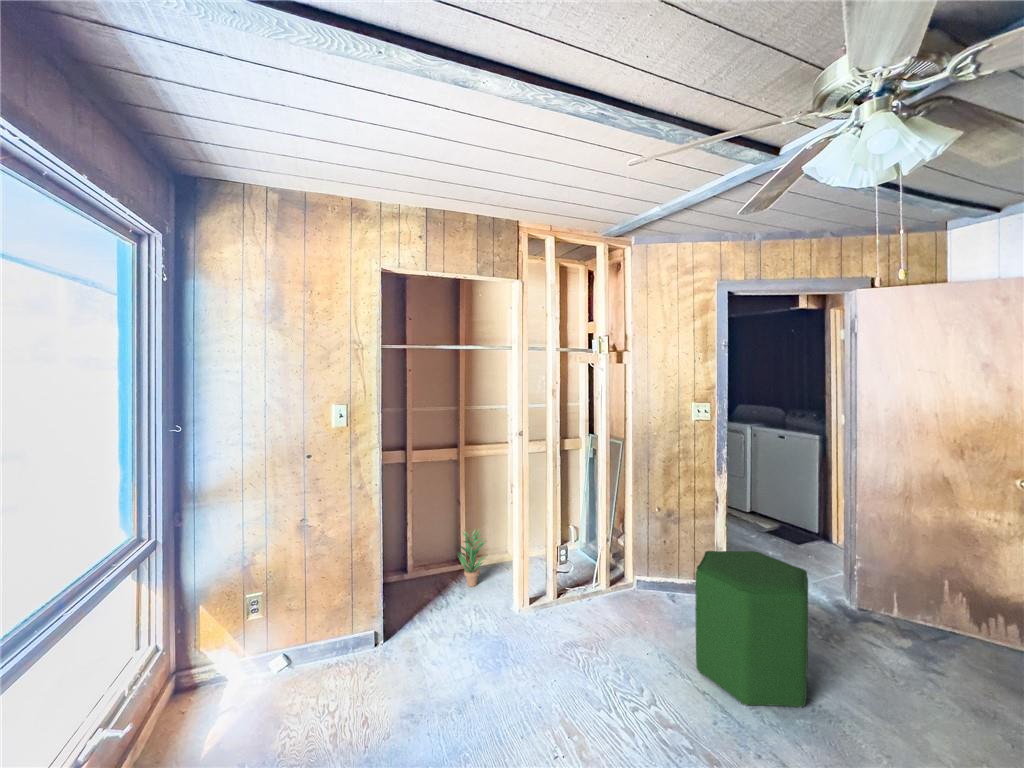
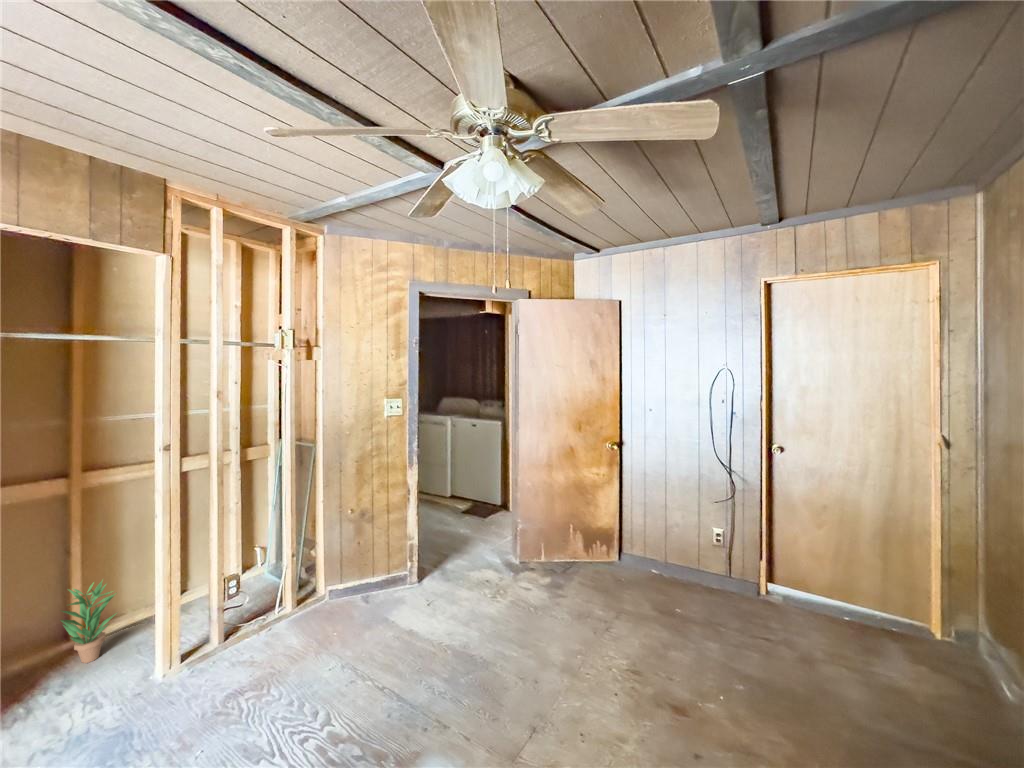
ottoman: present [695,551,808,708] -> none [377,536,475,690]

